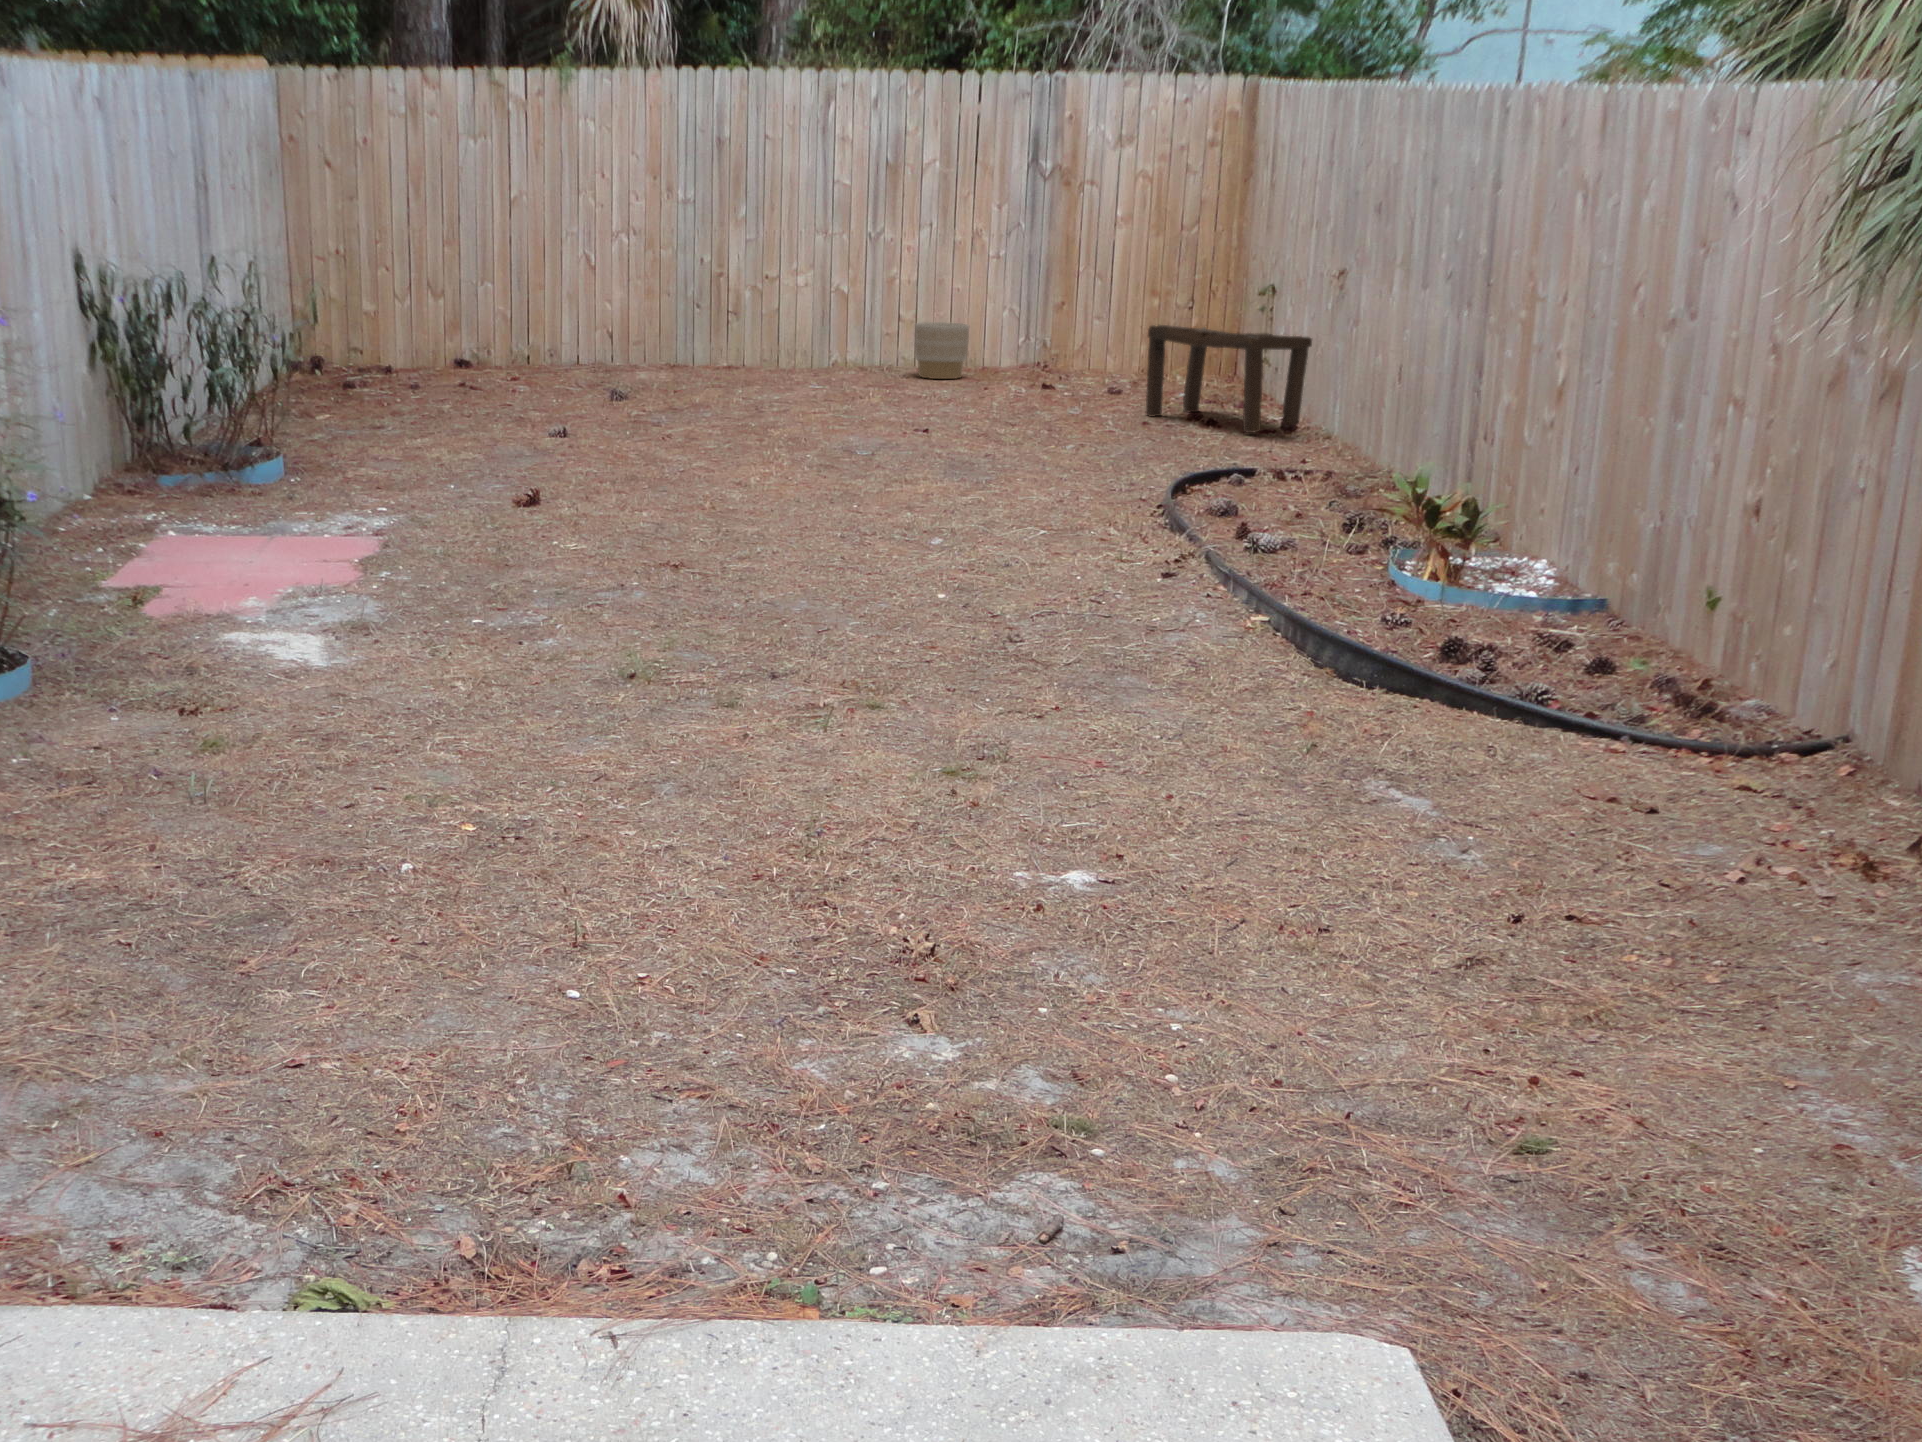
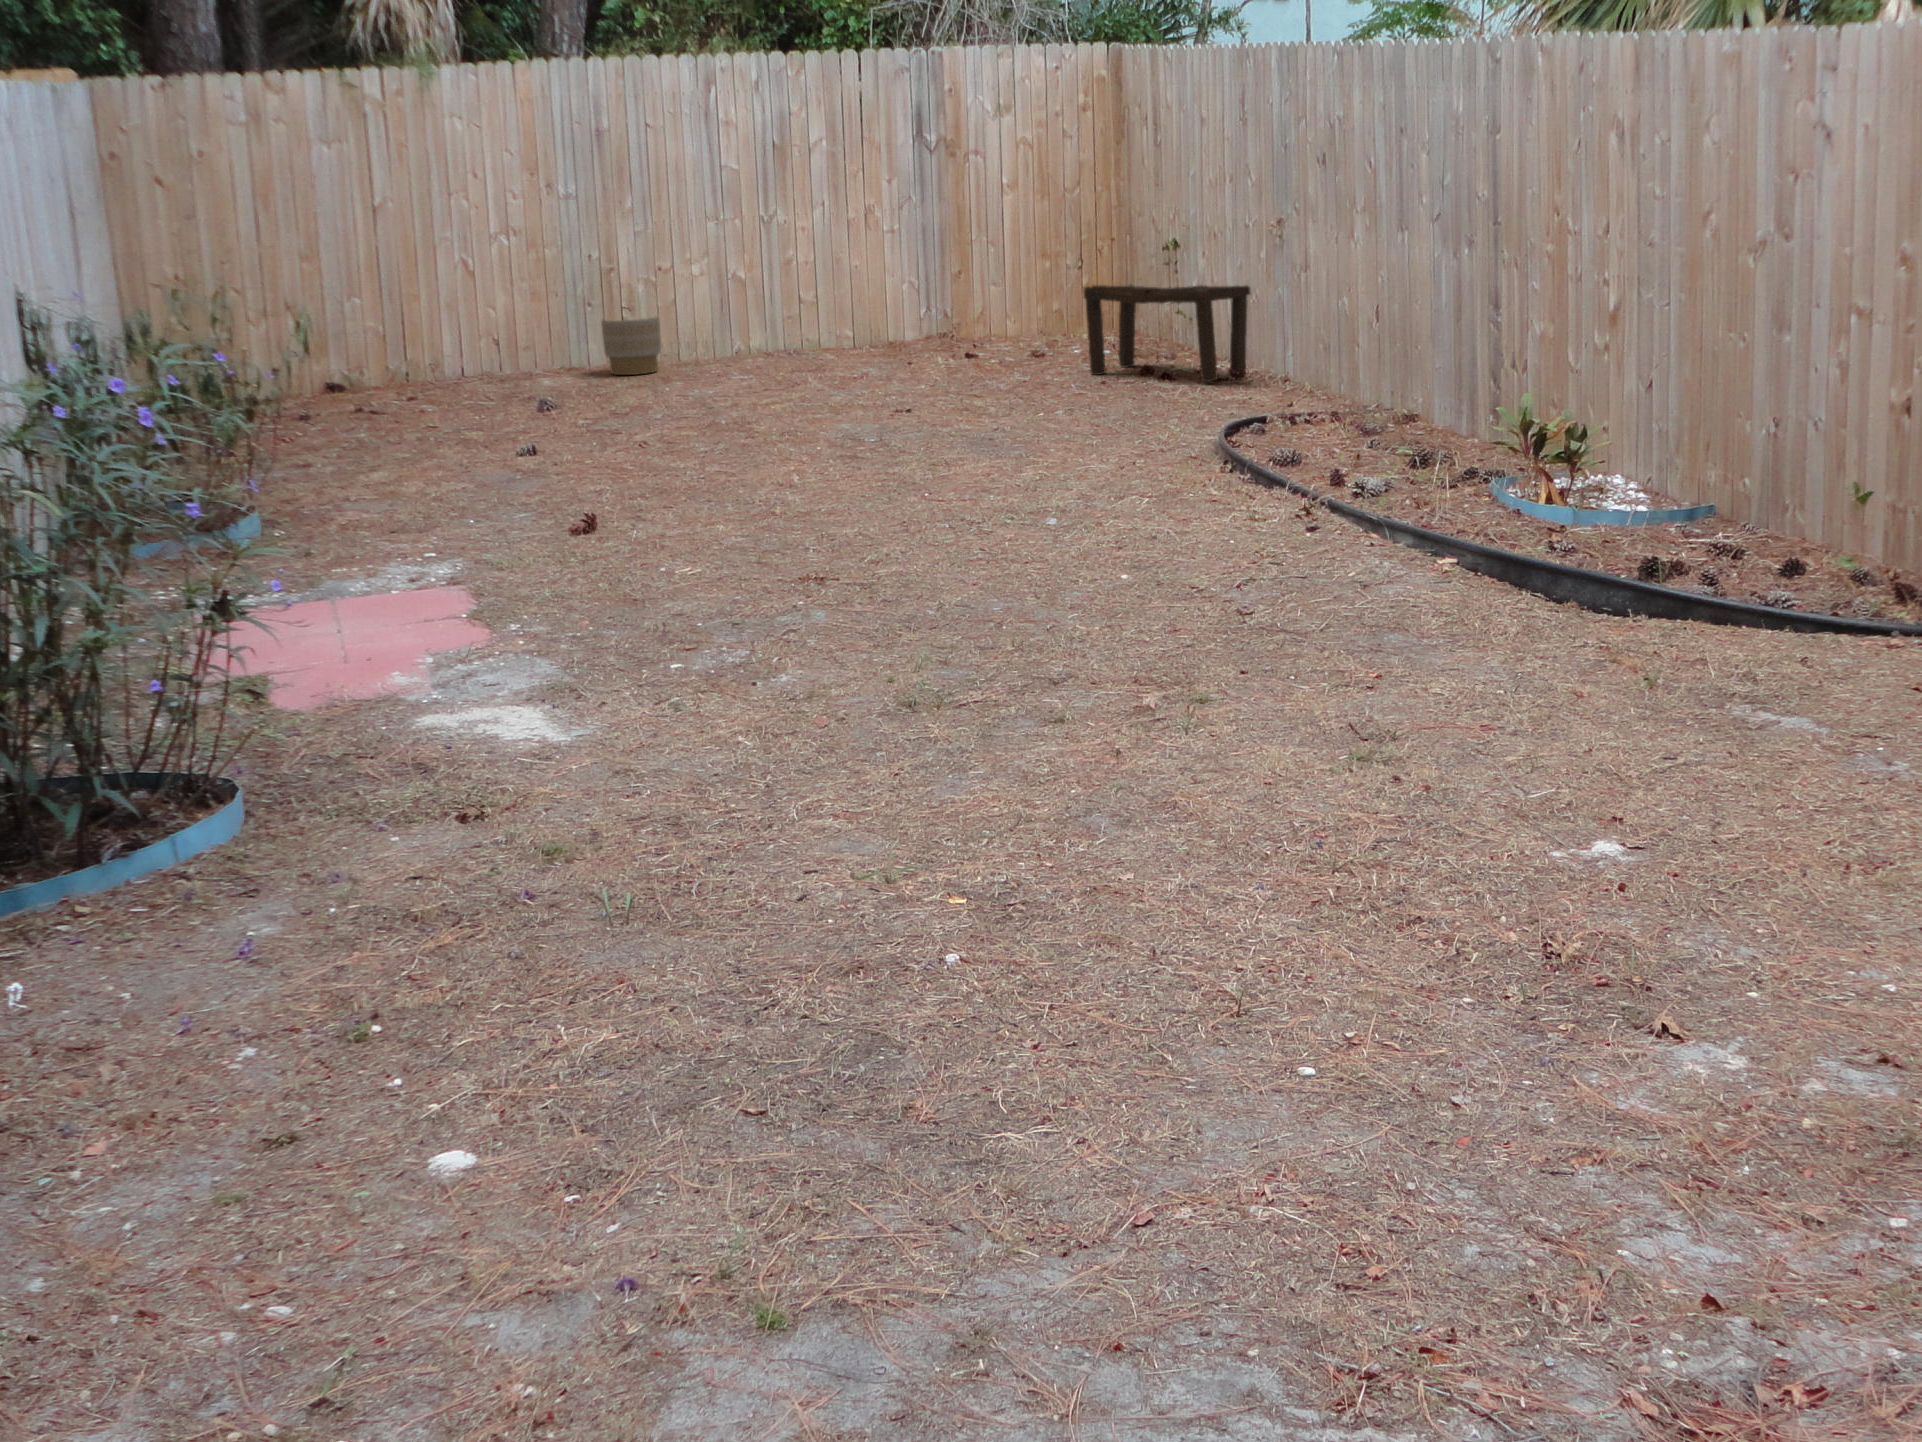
planter: present [915,322,969,379] -> present [601,316,661,375]

